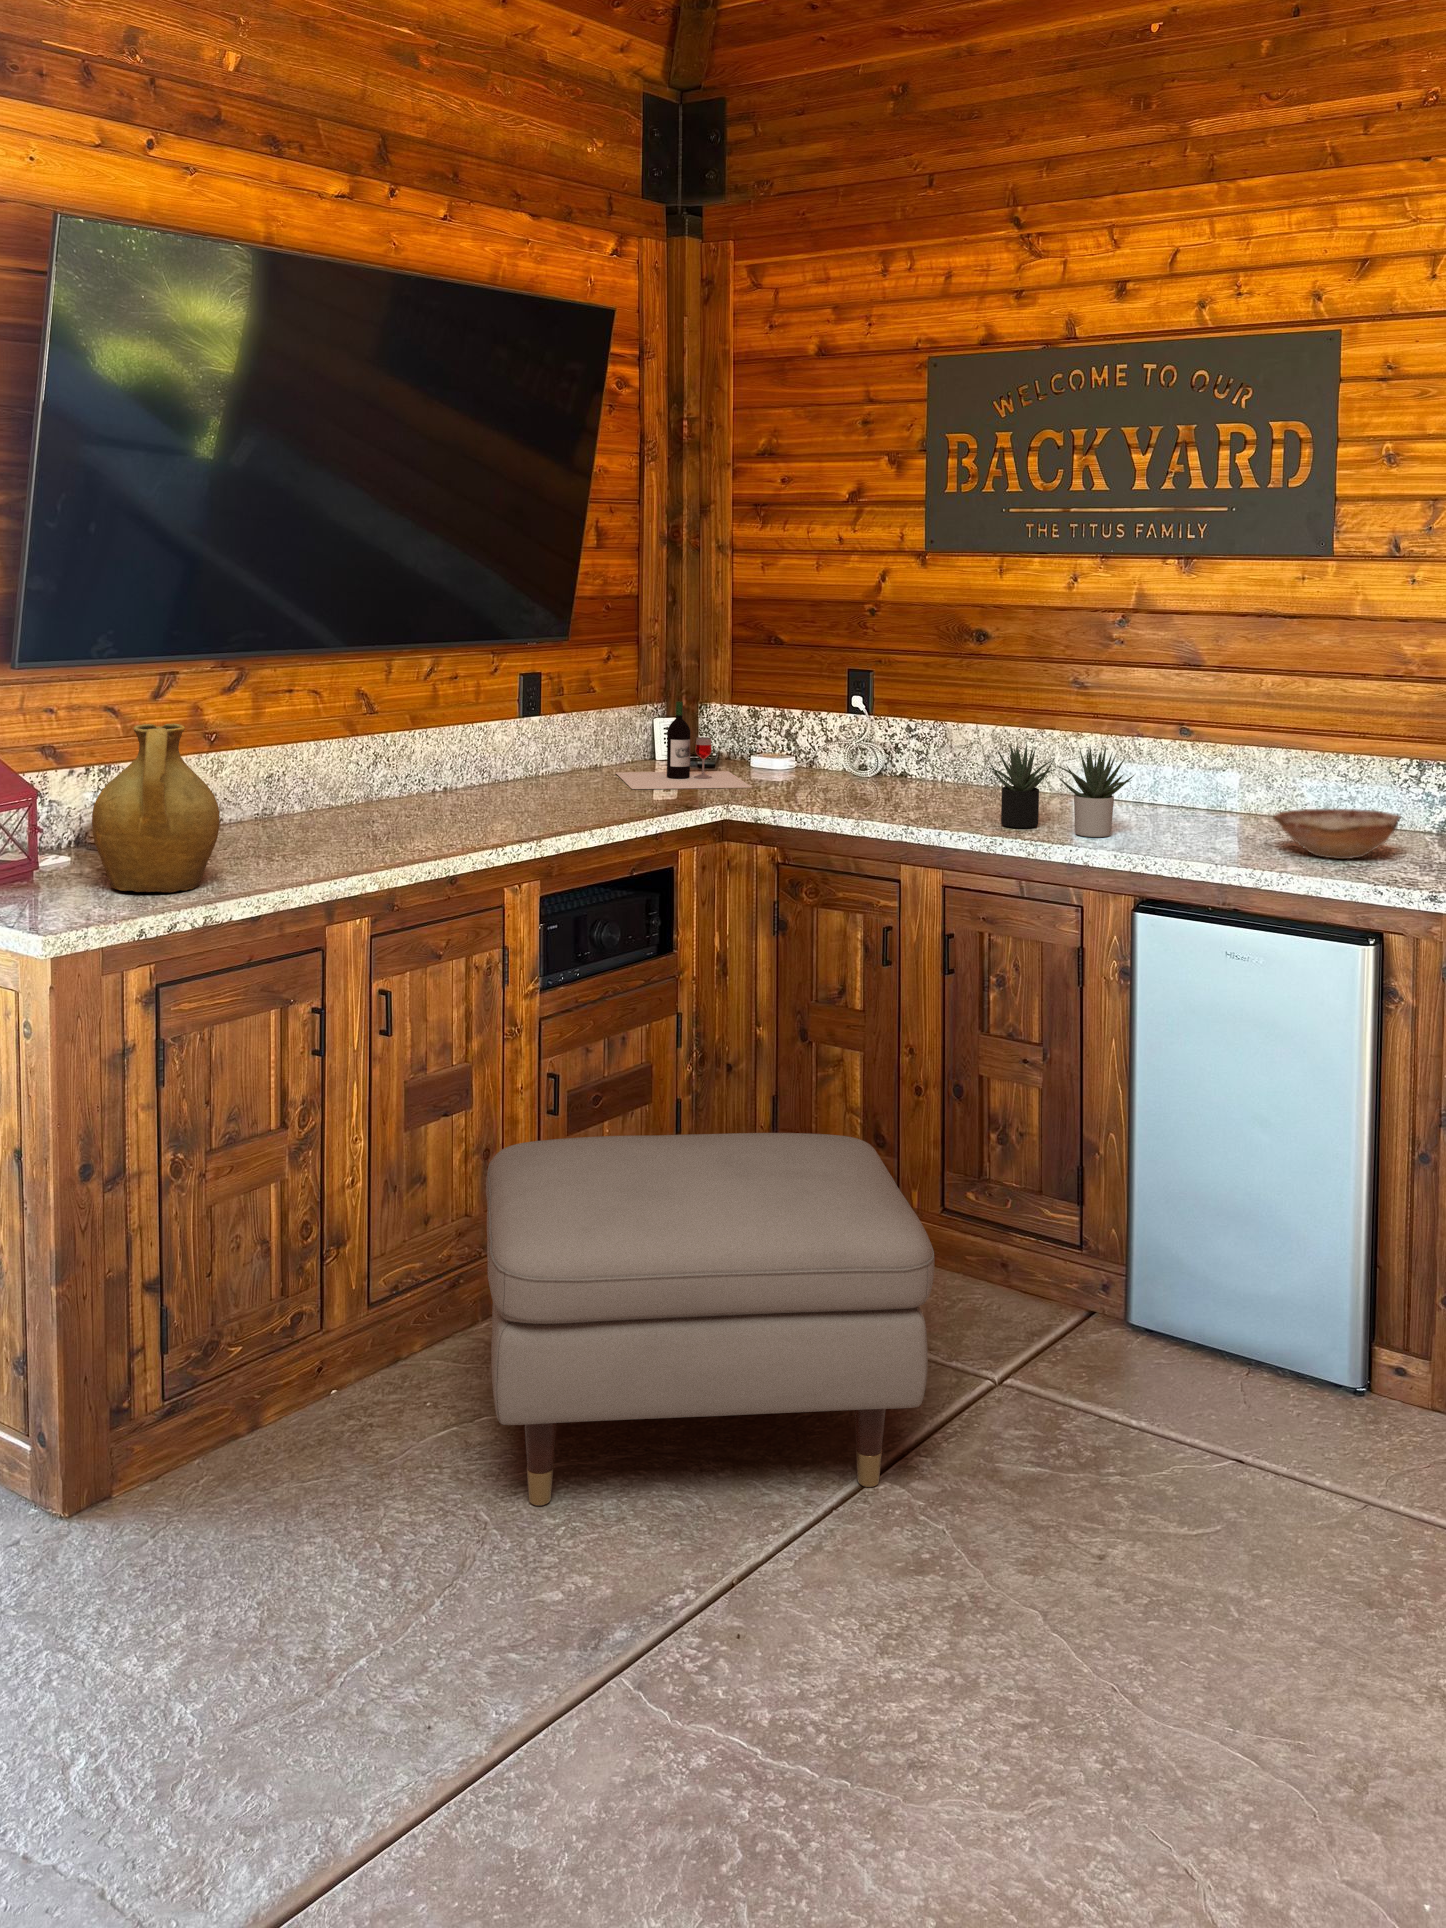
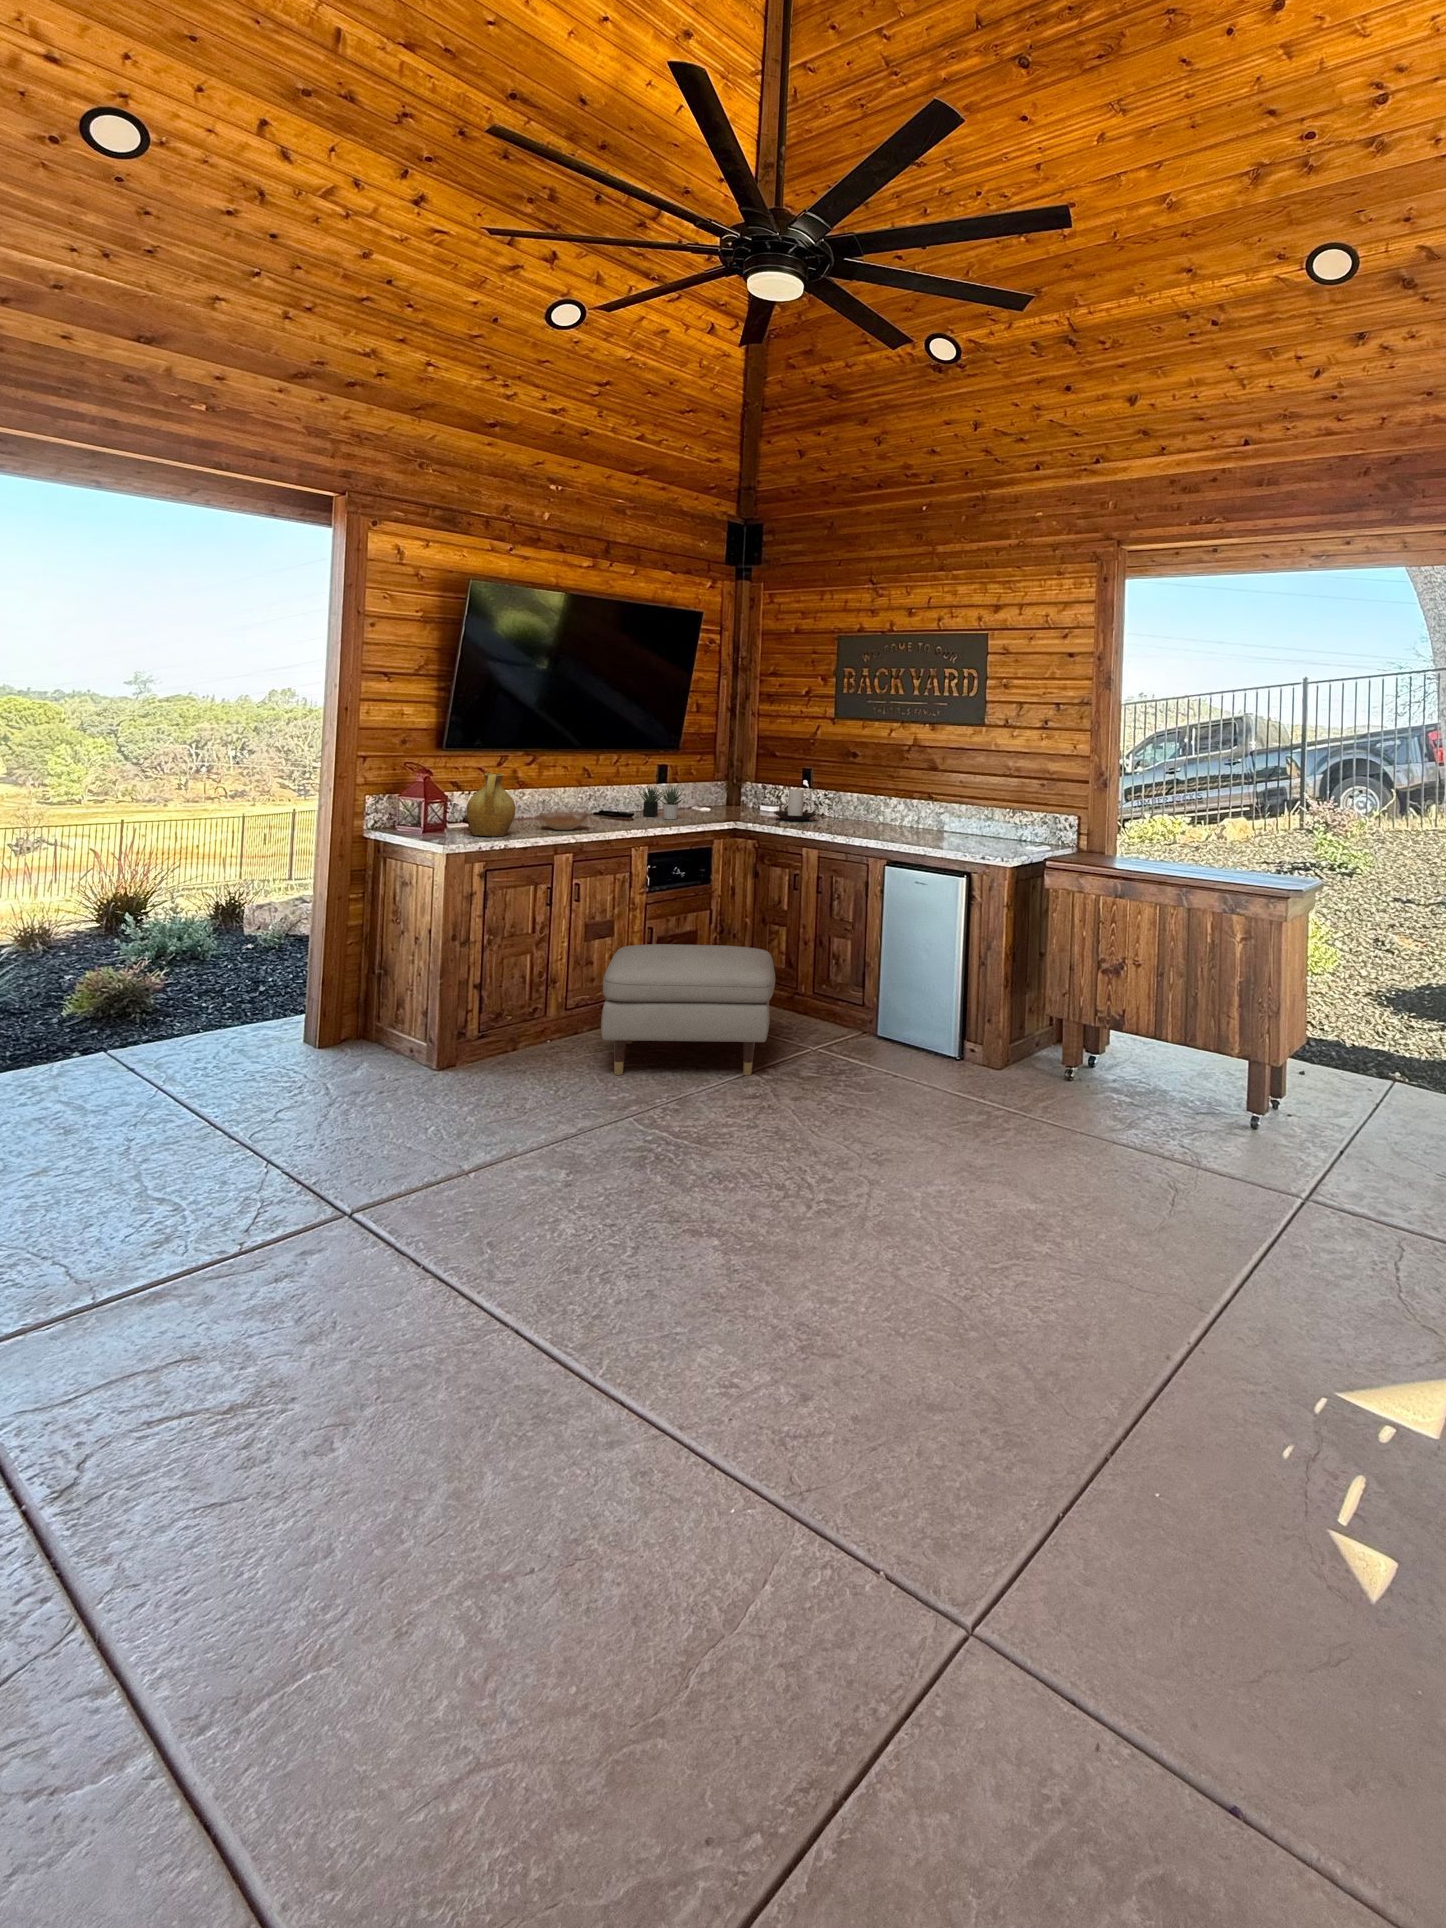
wine bottle: present [616,701,752,789] -> none [701,781,755,818]
candle holder: none [801,715,904,795] -> present [774,789,816,821]
succulent plant: present [987,742,1134,837] -> present [640,786,685,819]
bowl: present [1273,809,1401,859] -> present [539,812,589,830]

